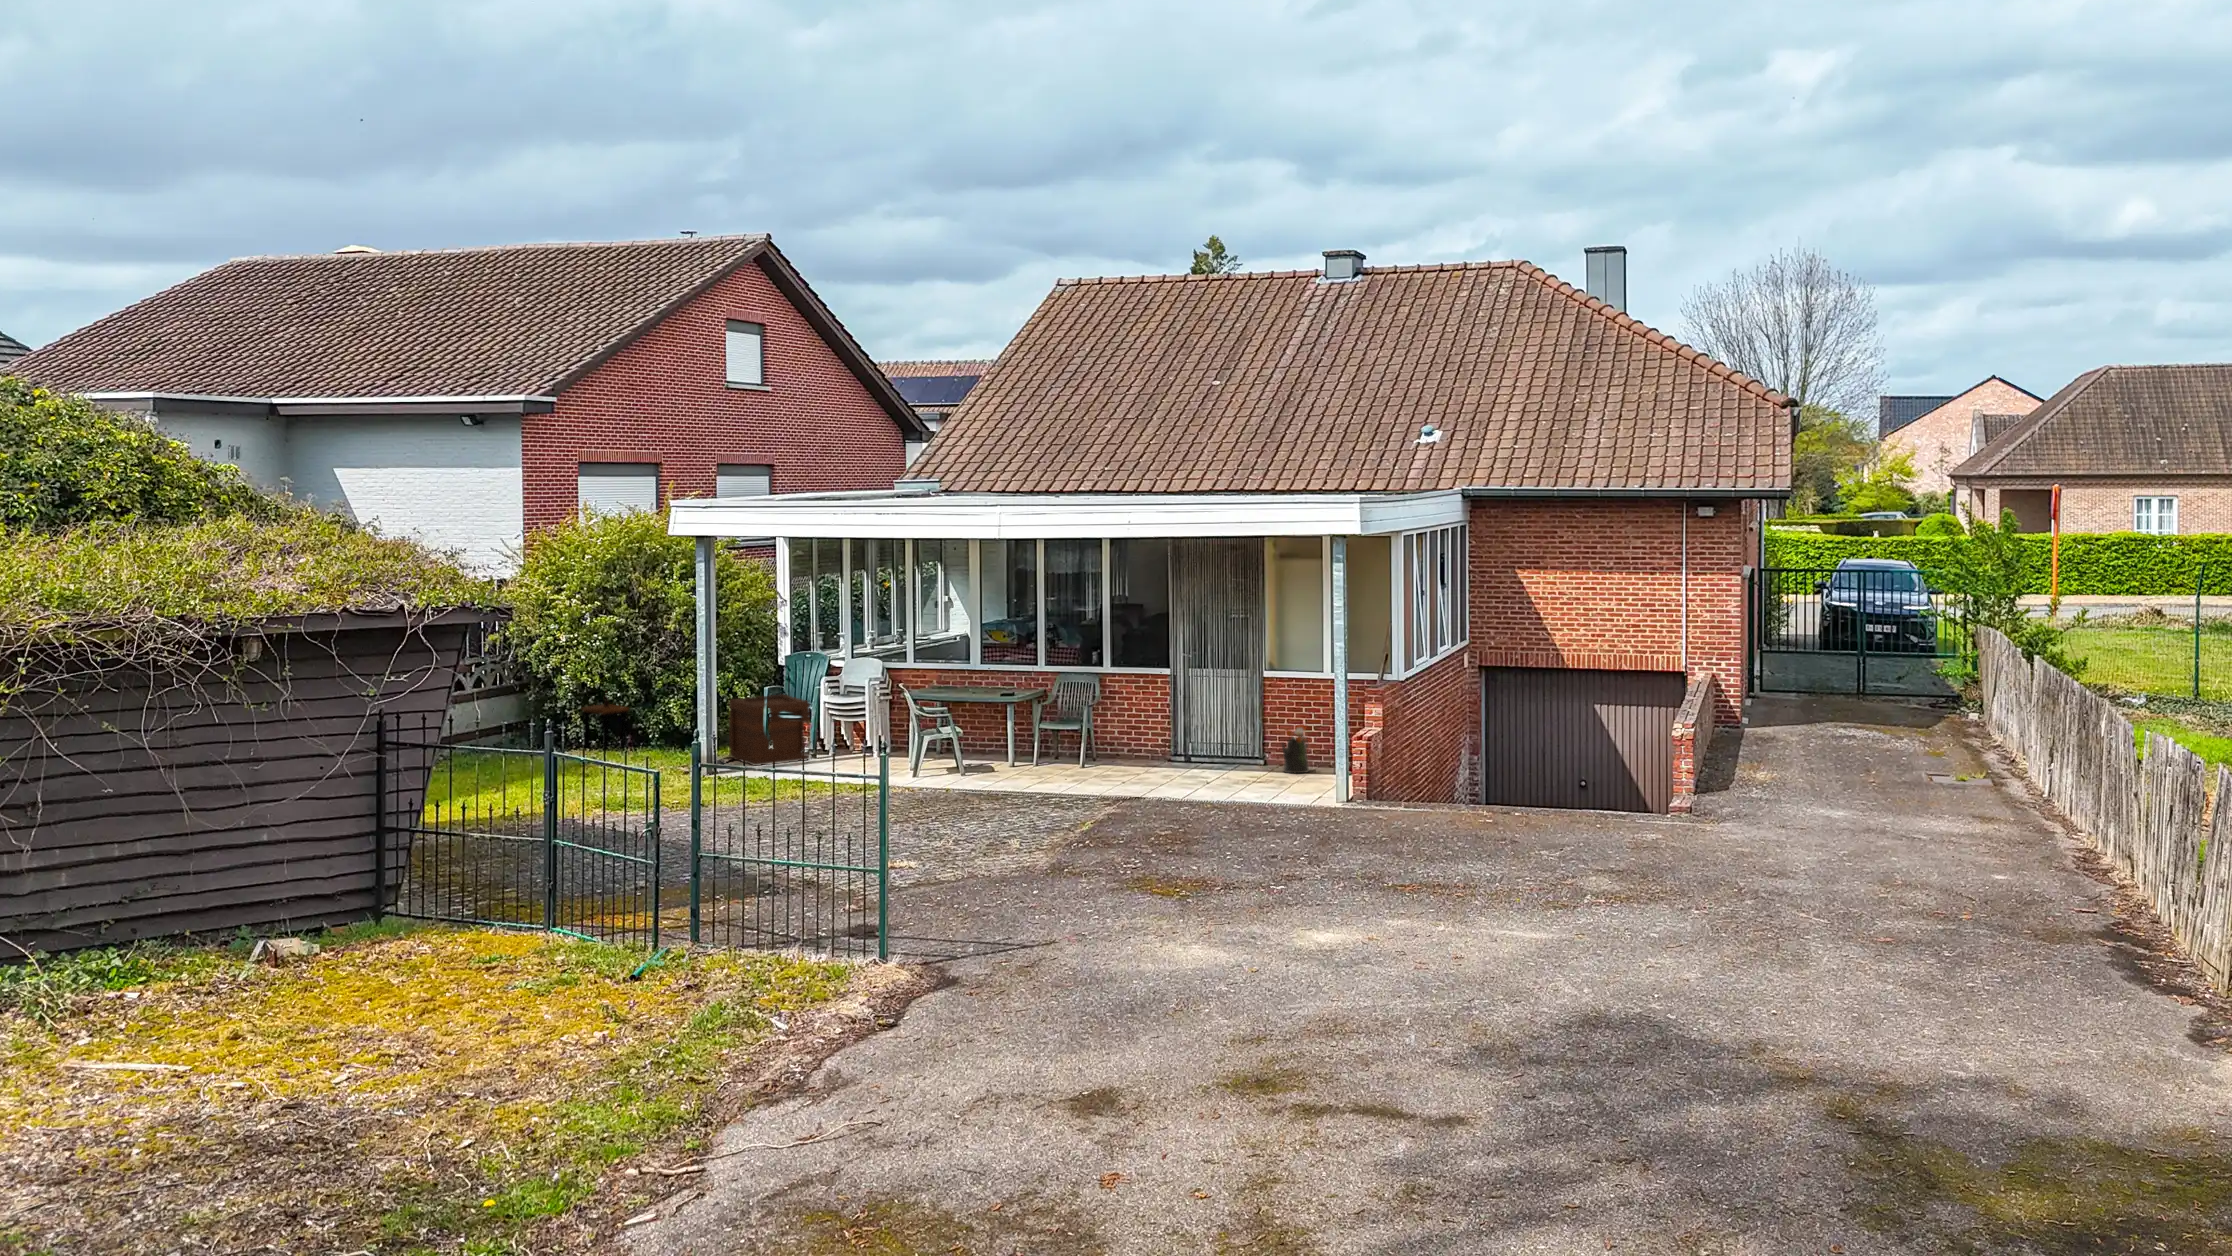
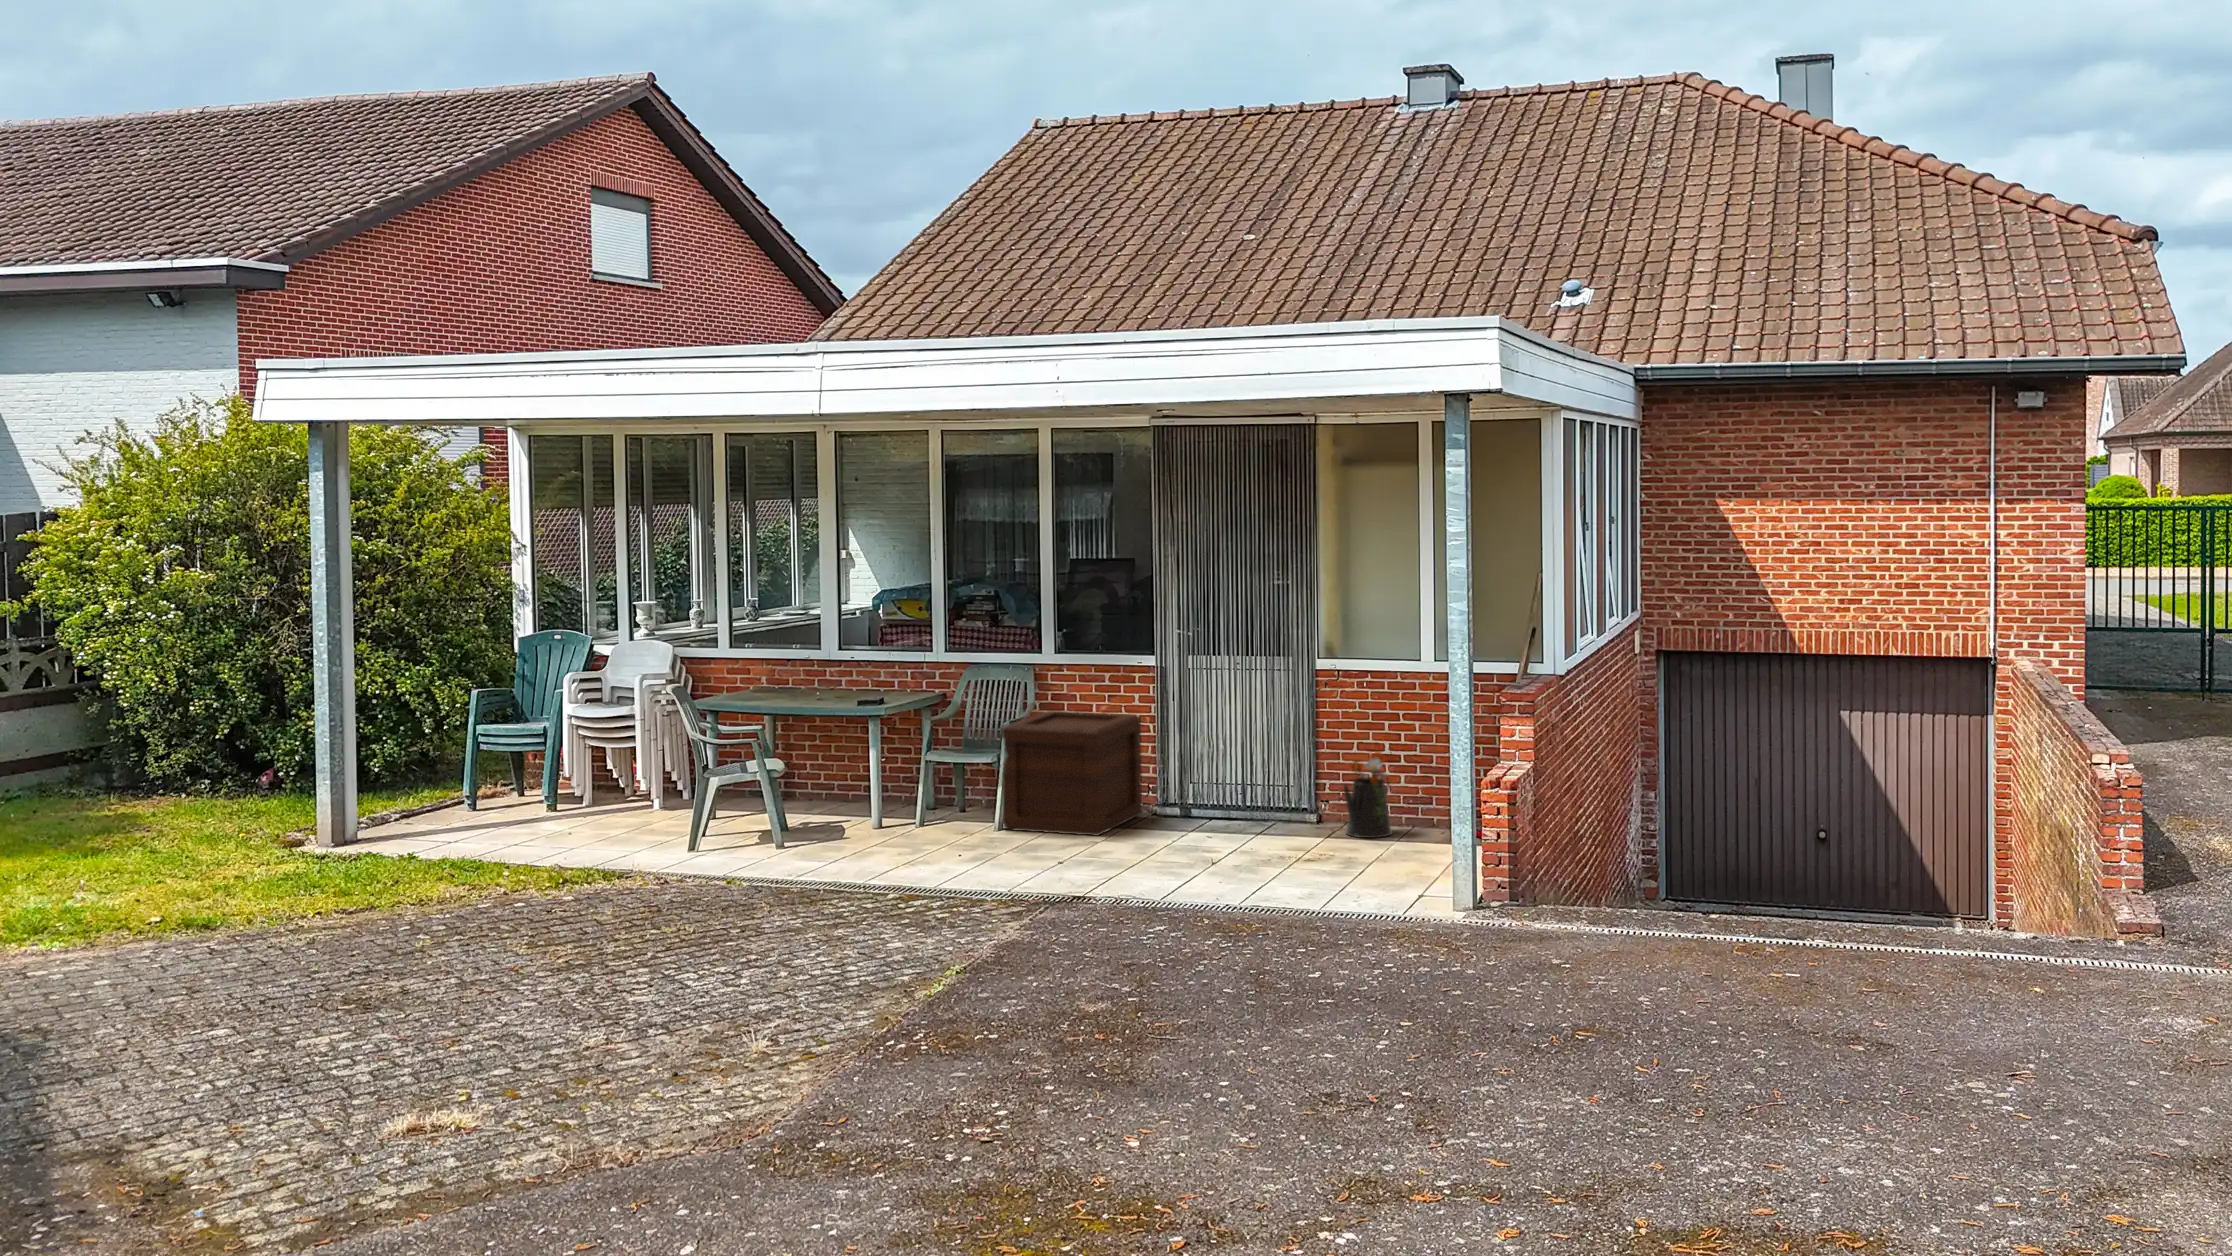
side table: present [582,693,628,751] -> none [221,698,297,797]
wooden crate: present [728,695,811,766] -> present [1001,711,1142,836]

